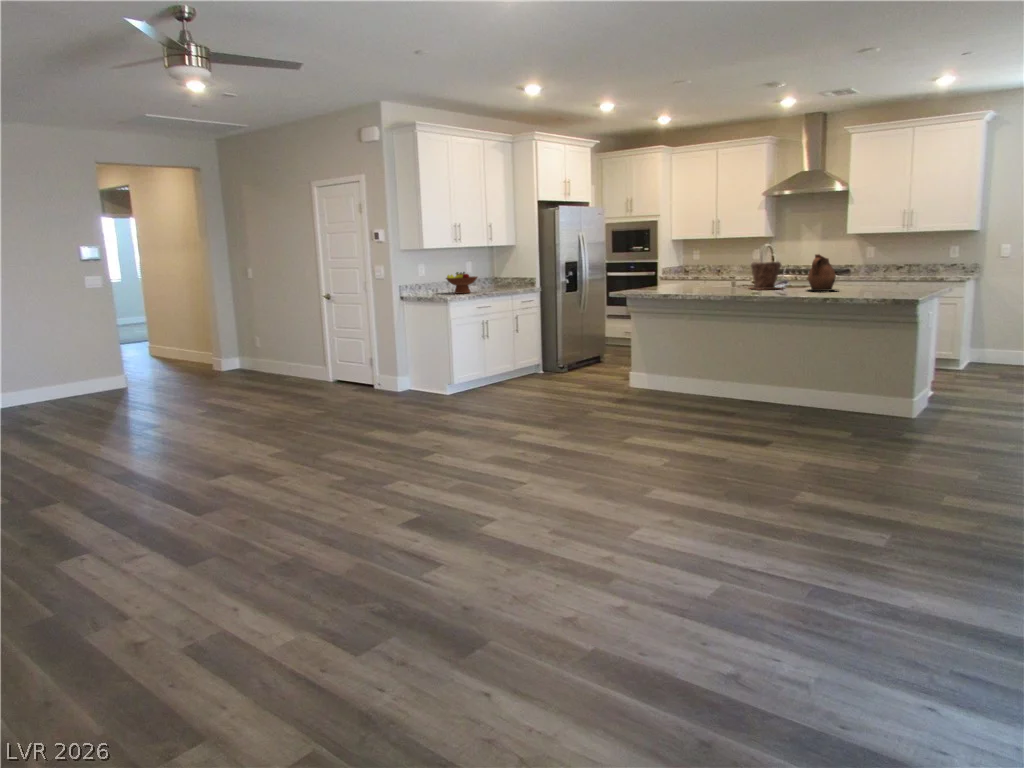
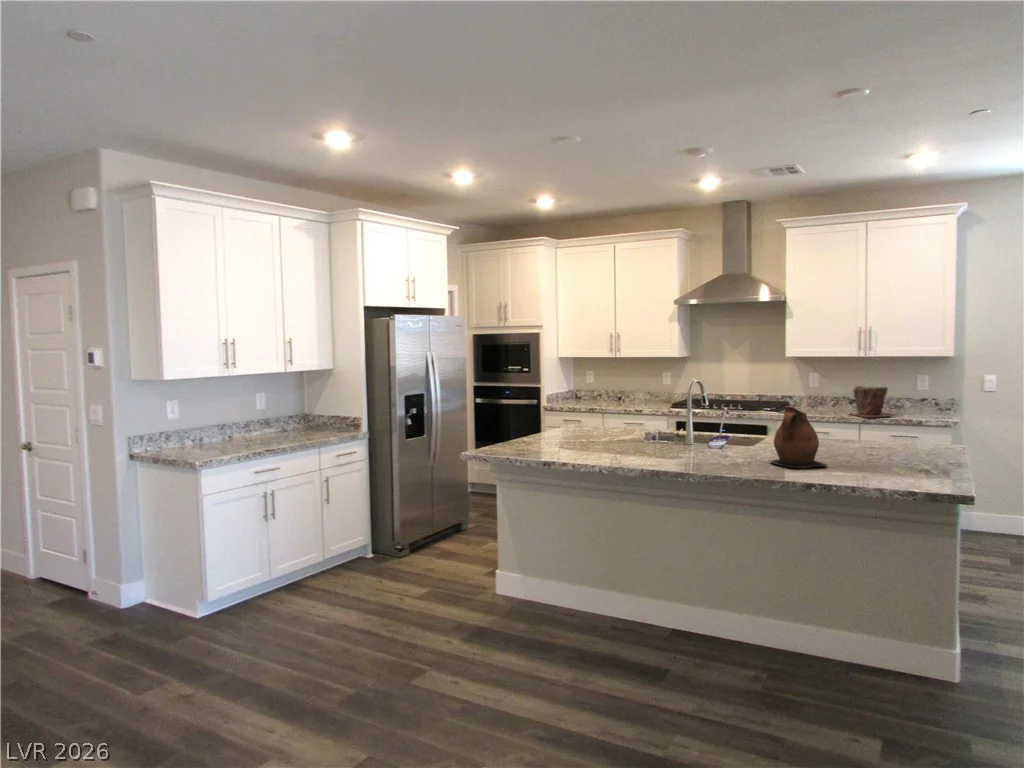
plant pot: present [751,261,781,290] -> present [852,386,888,417]
fruit bowl: present [446,272,477,294] -> none [209,413,263,447]

